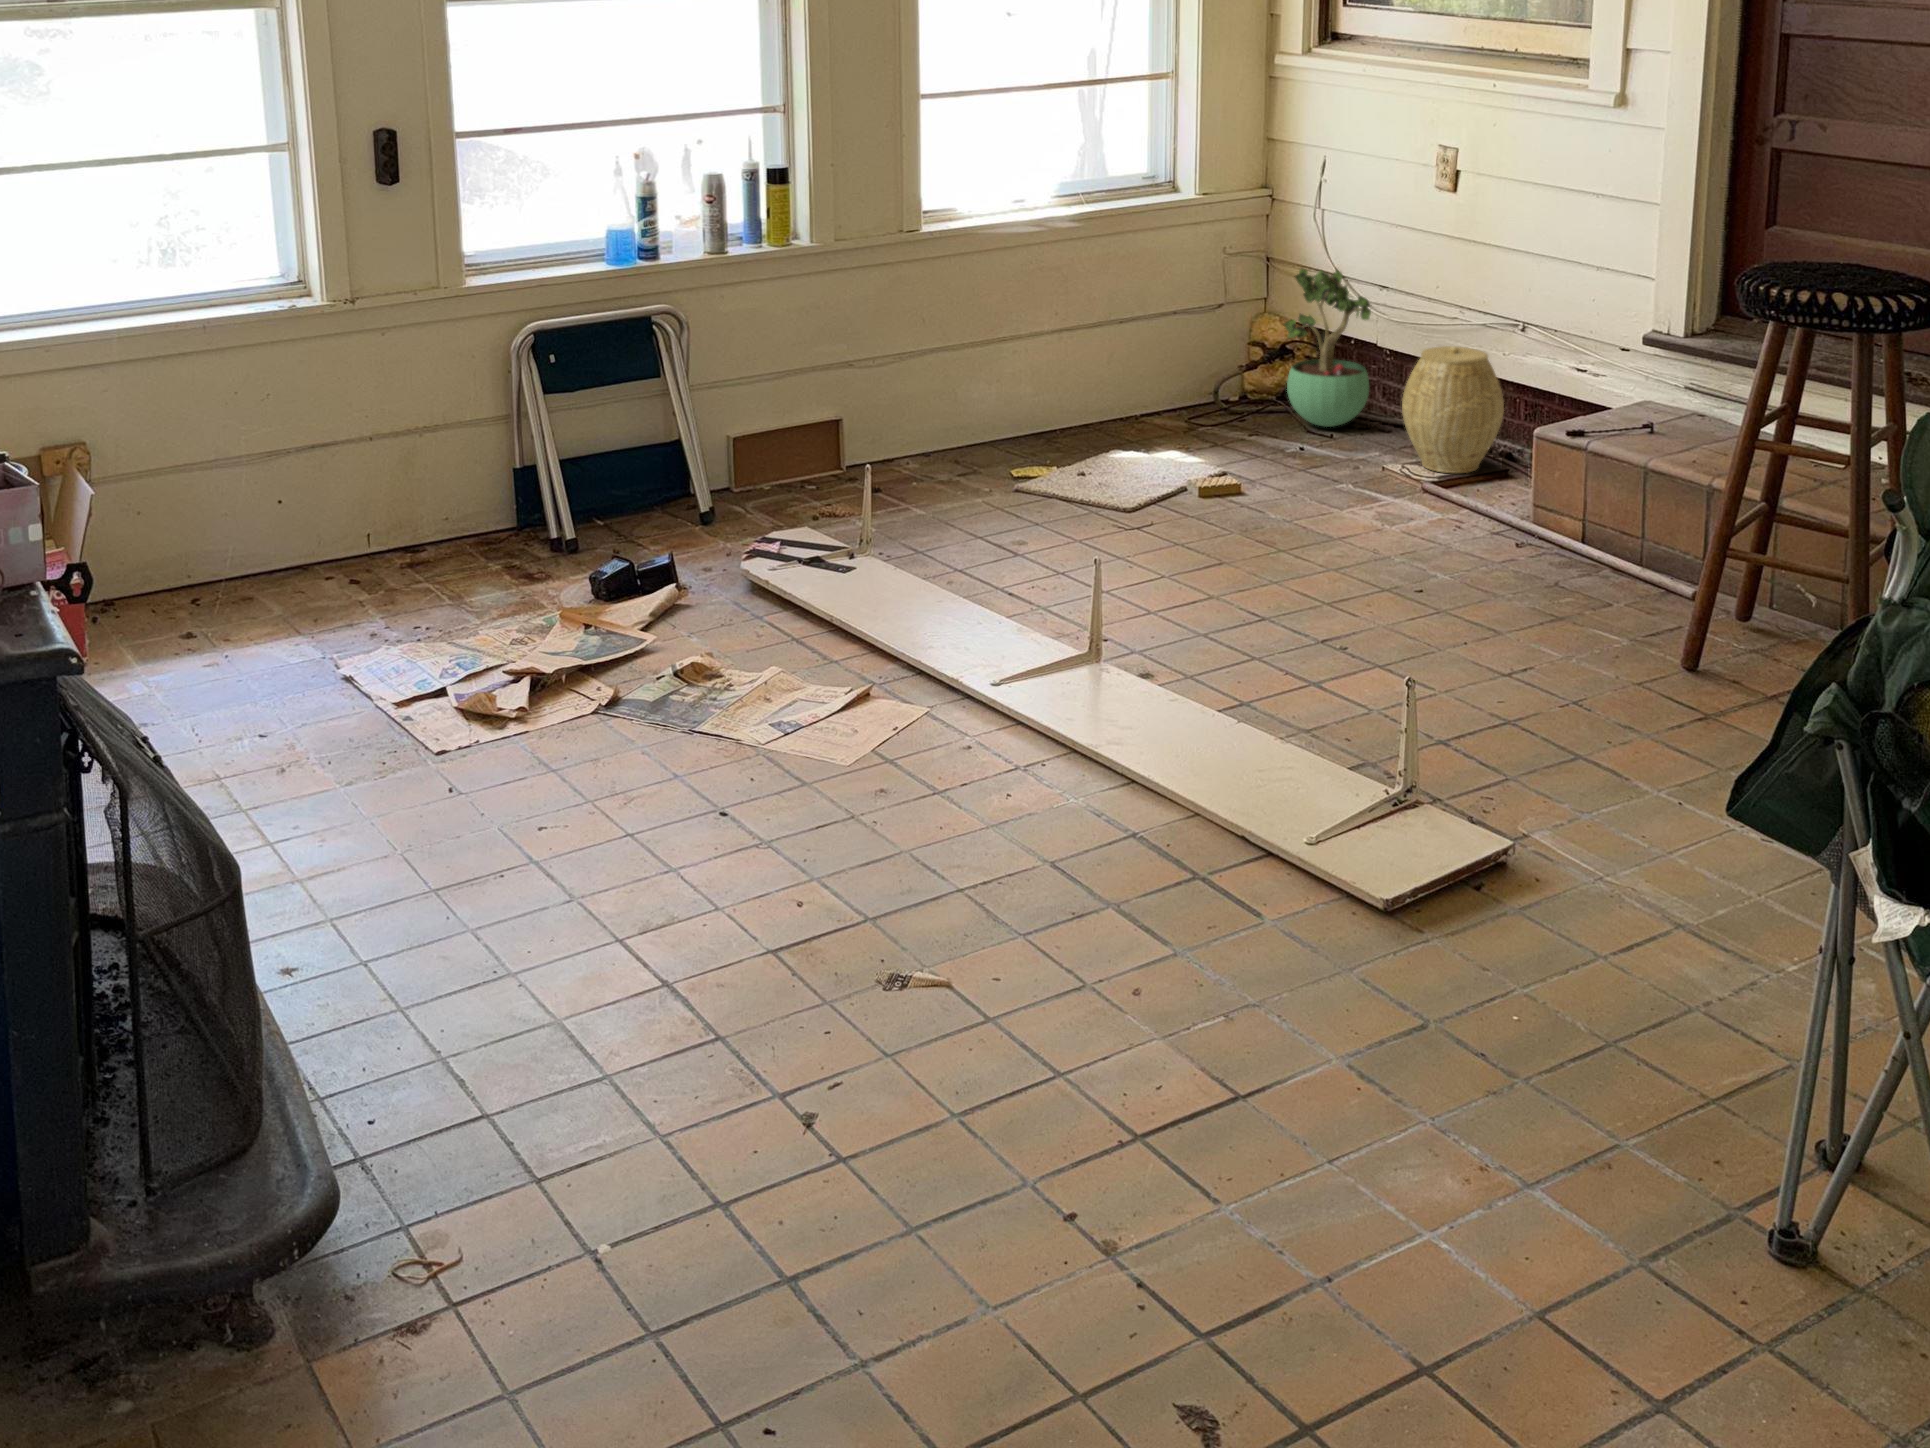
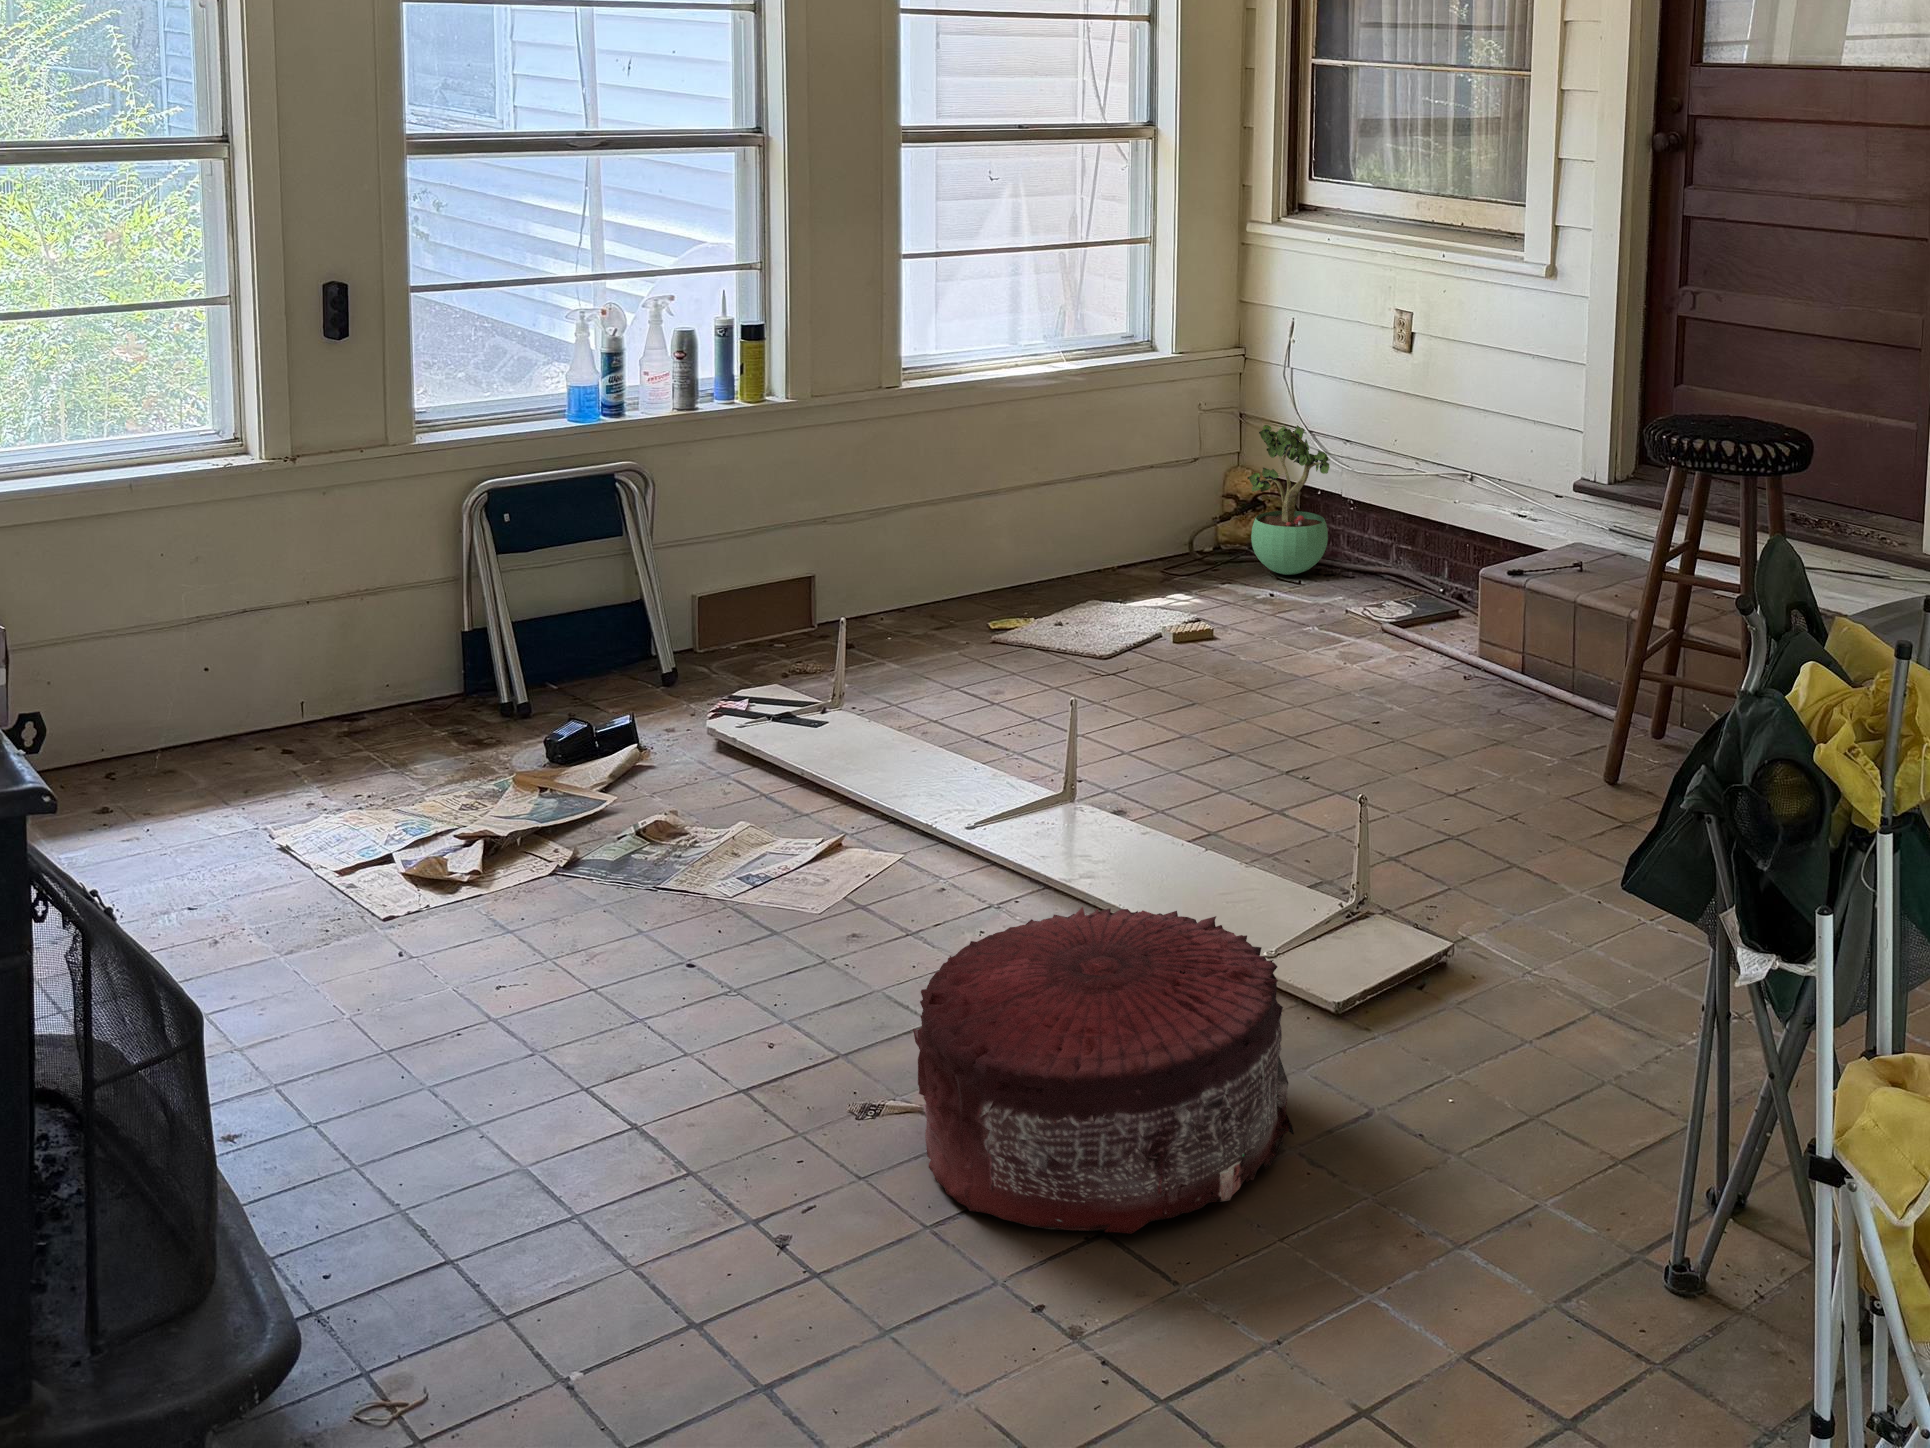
woven basket: present [1402,346,1504,473] -> none [1357,497,1450,616]
pouf: none [933,786,1337,1141] -> present [913,907,1294,1234]

